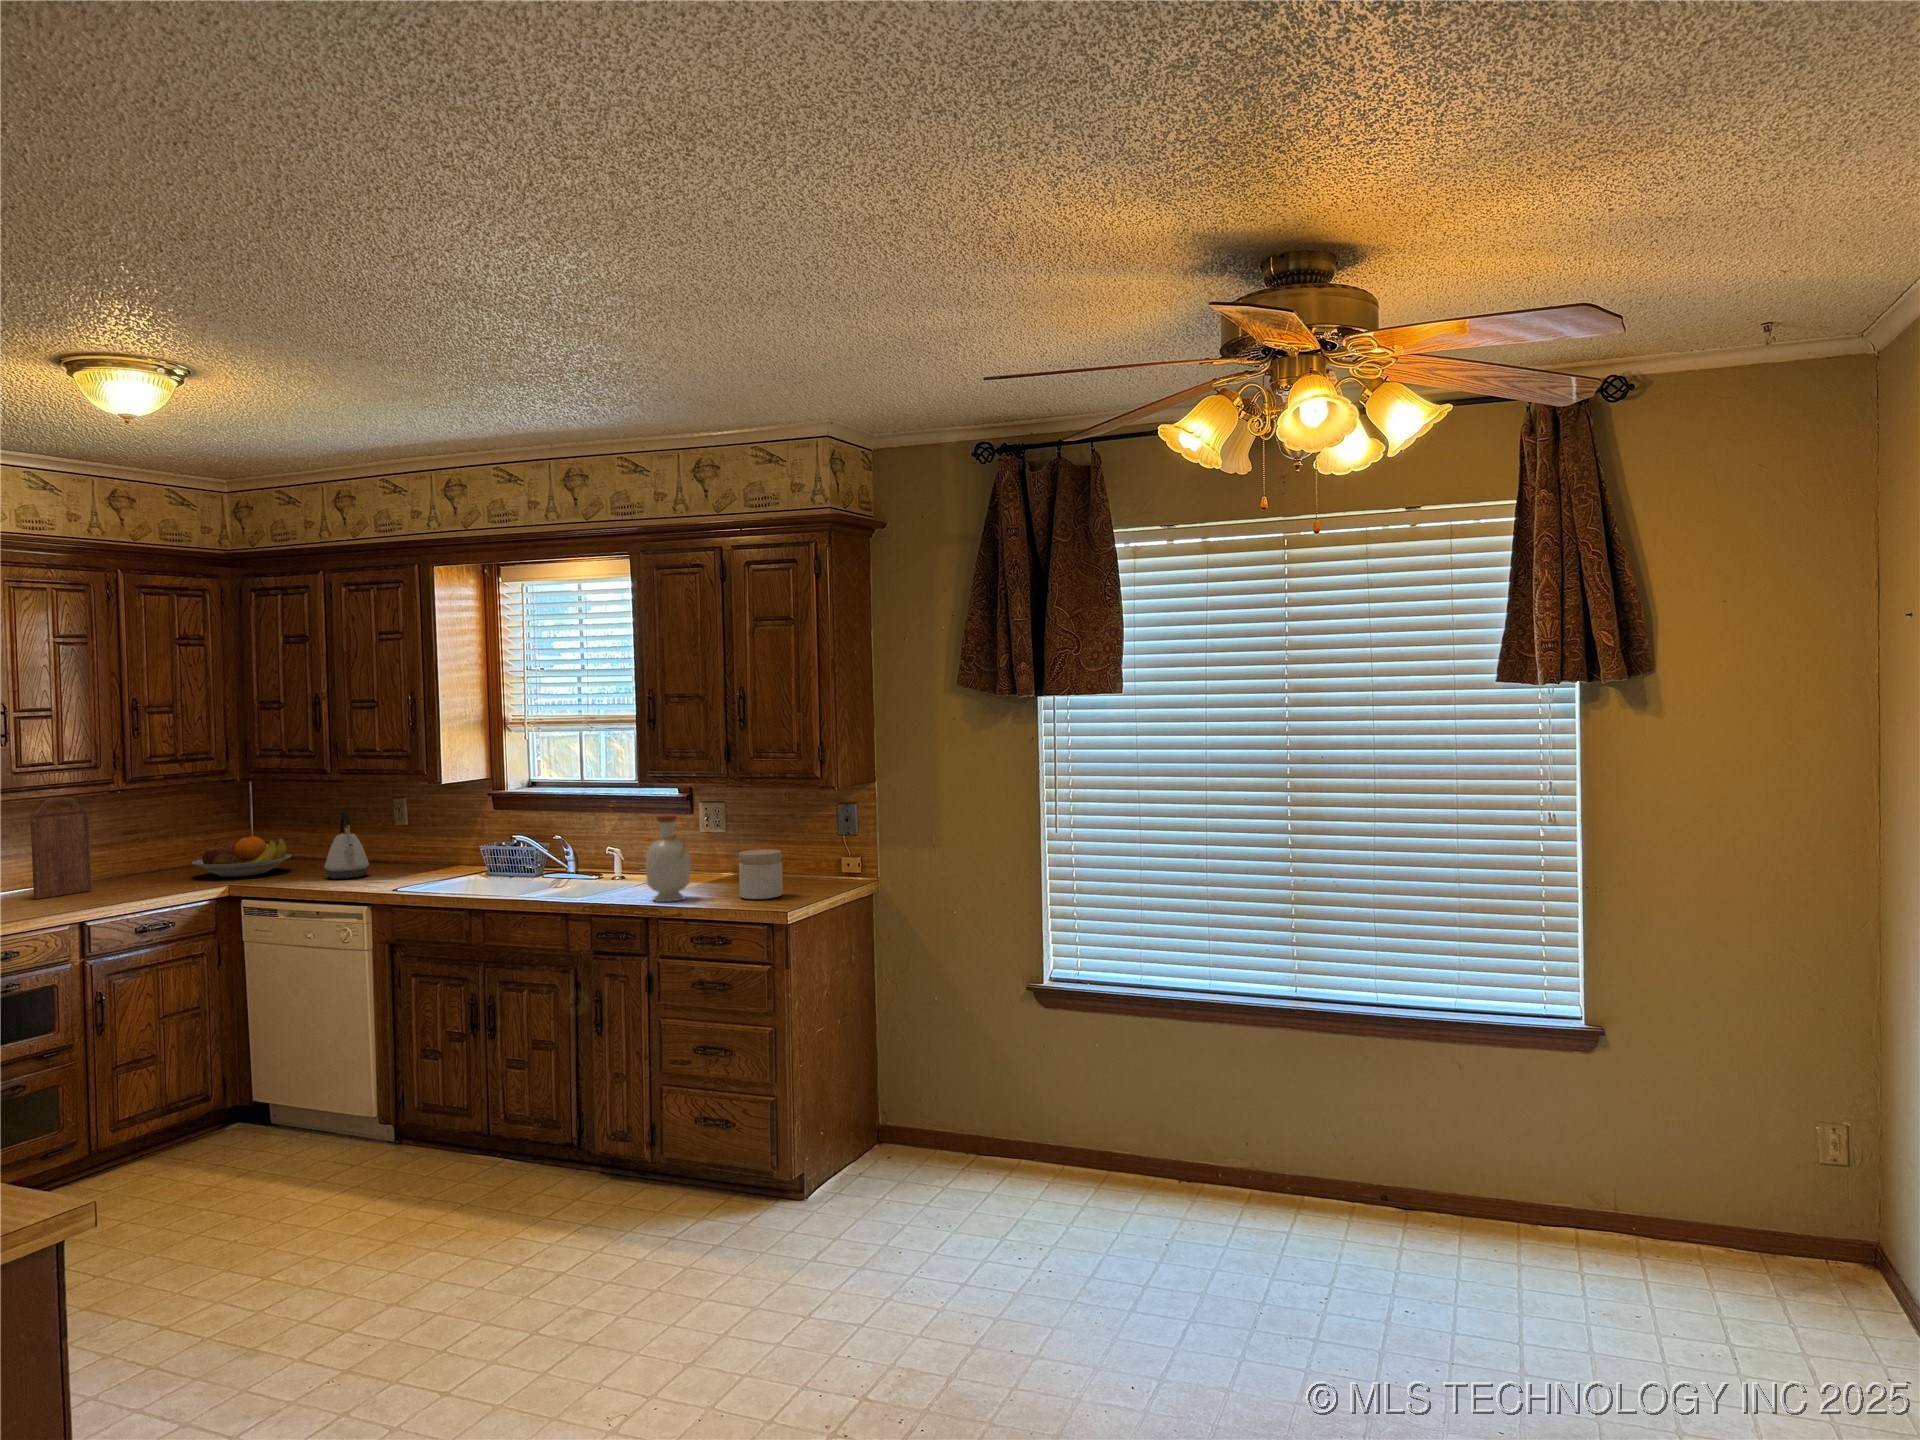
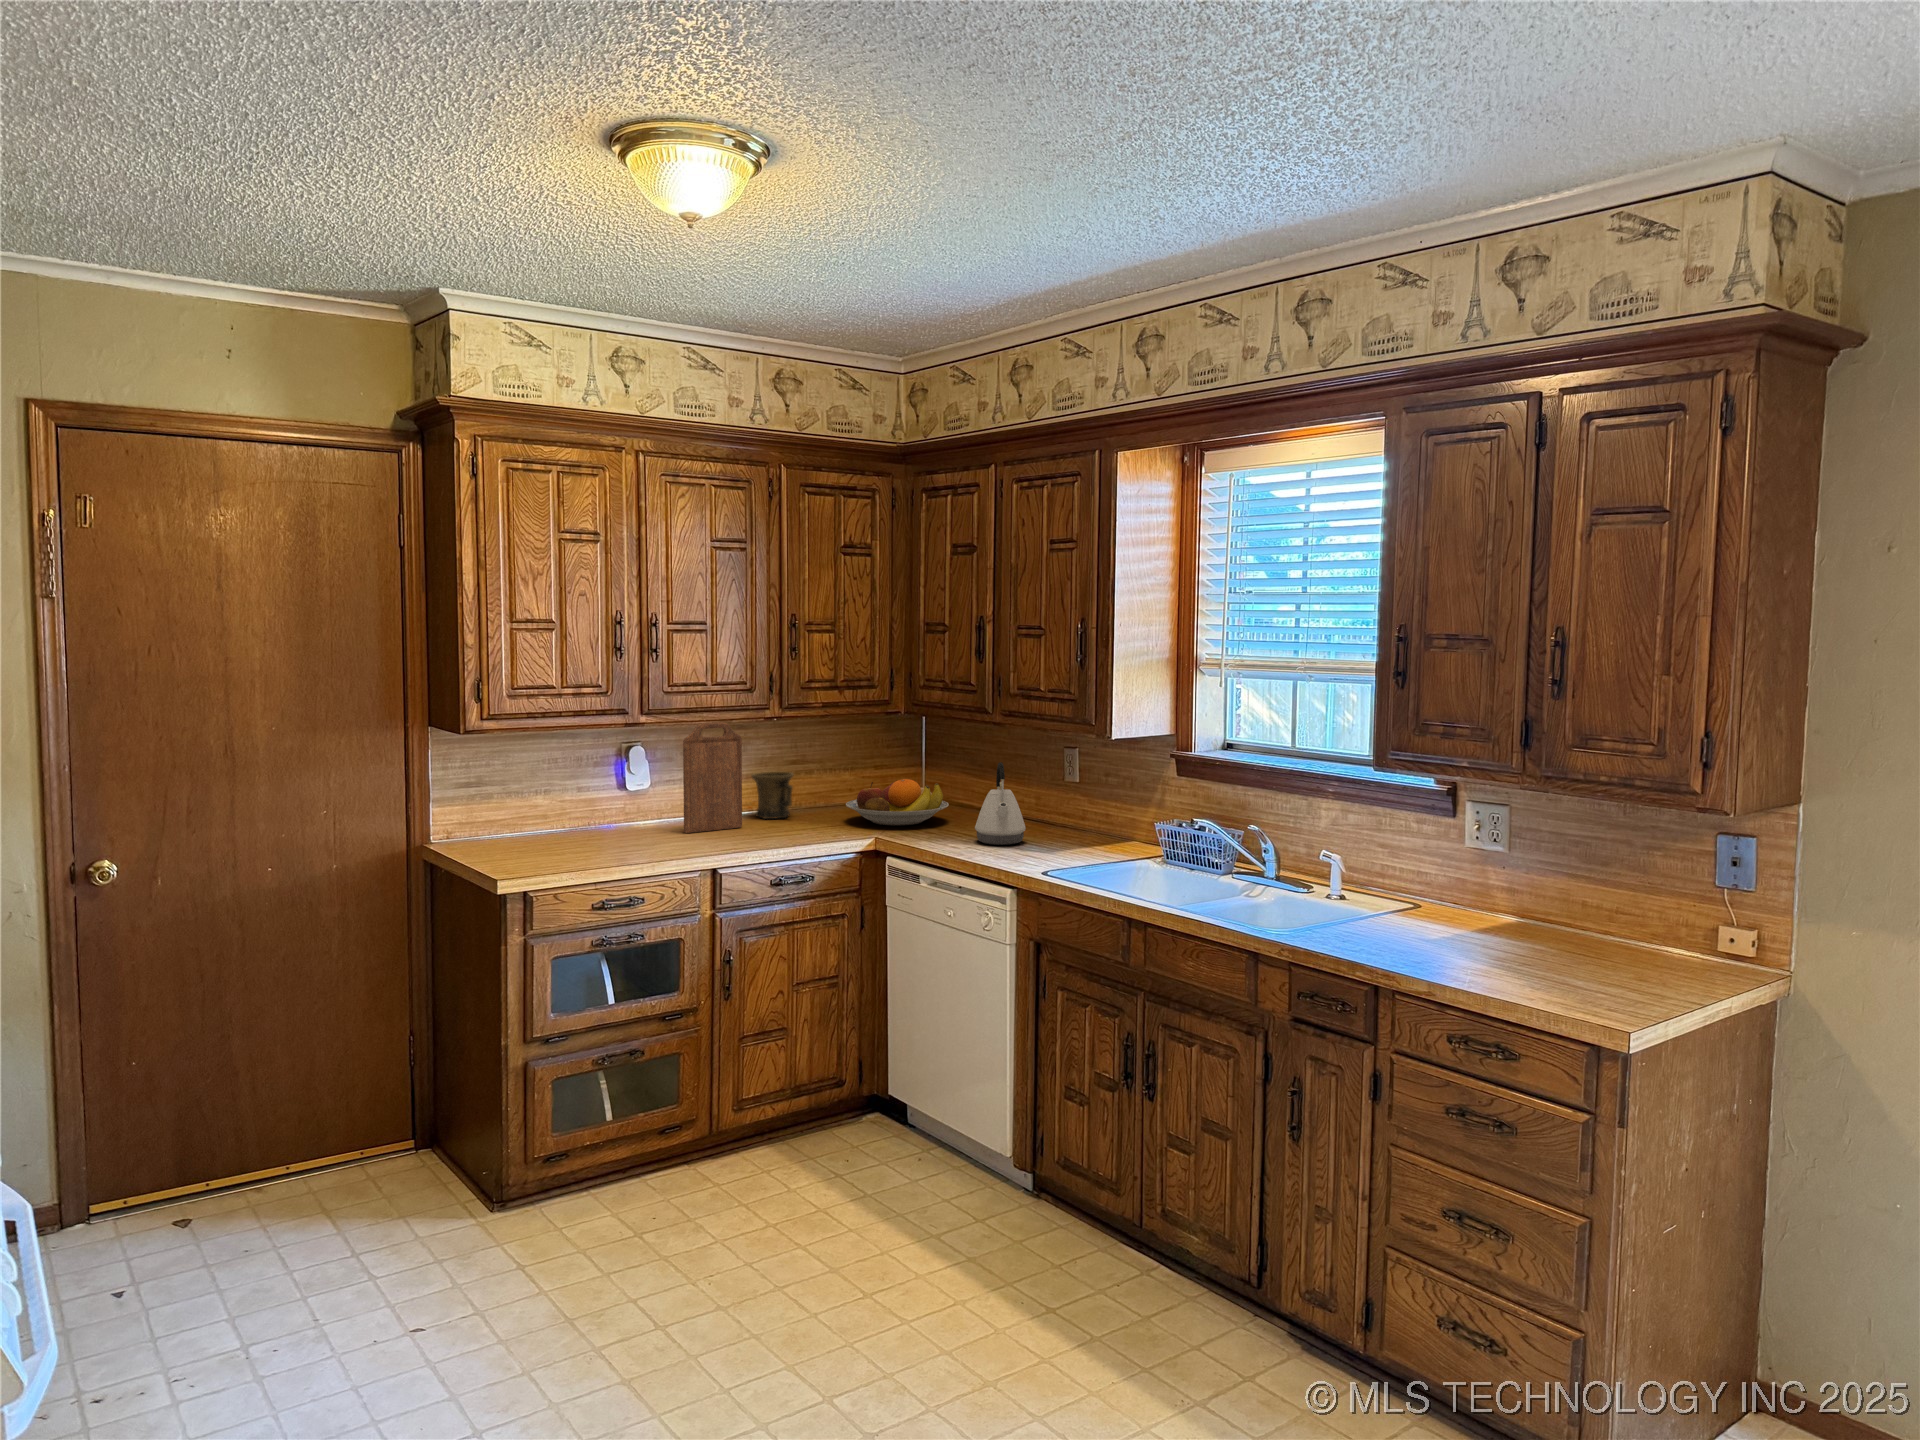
bottle: present [645,815,691,902] -> none [1382,825,1456,964]
mug: none [91,841,137,884] -> present [752,772,793,819]
jar: present [739,849,783,899] -> none [1537,897,1619,986]

